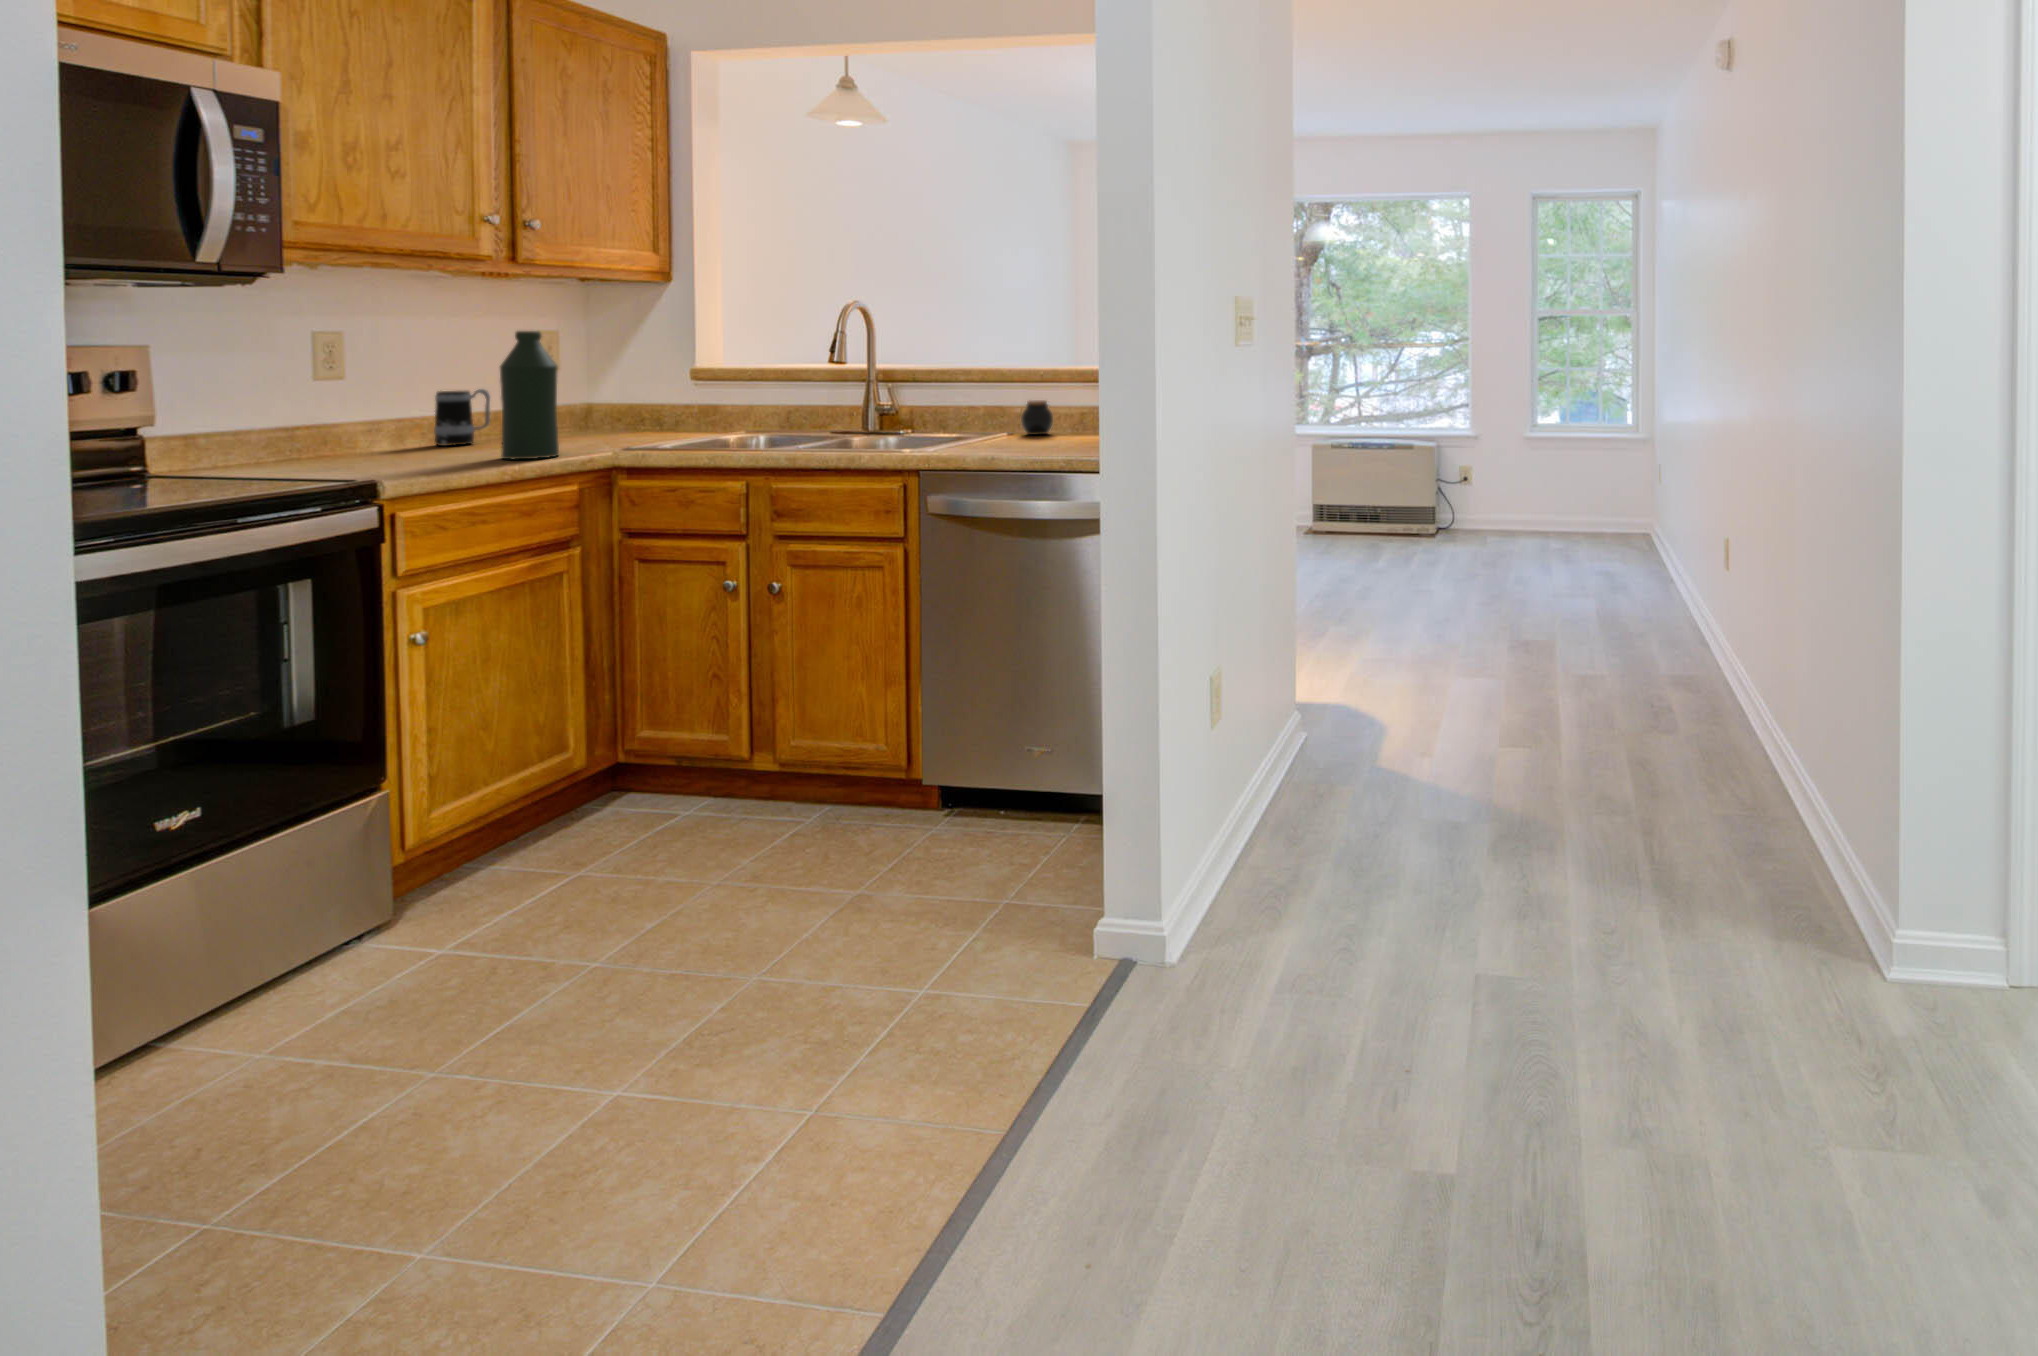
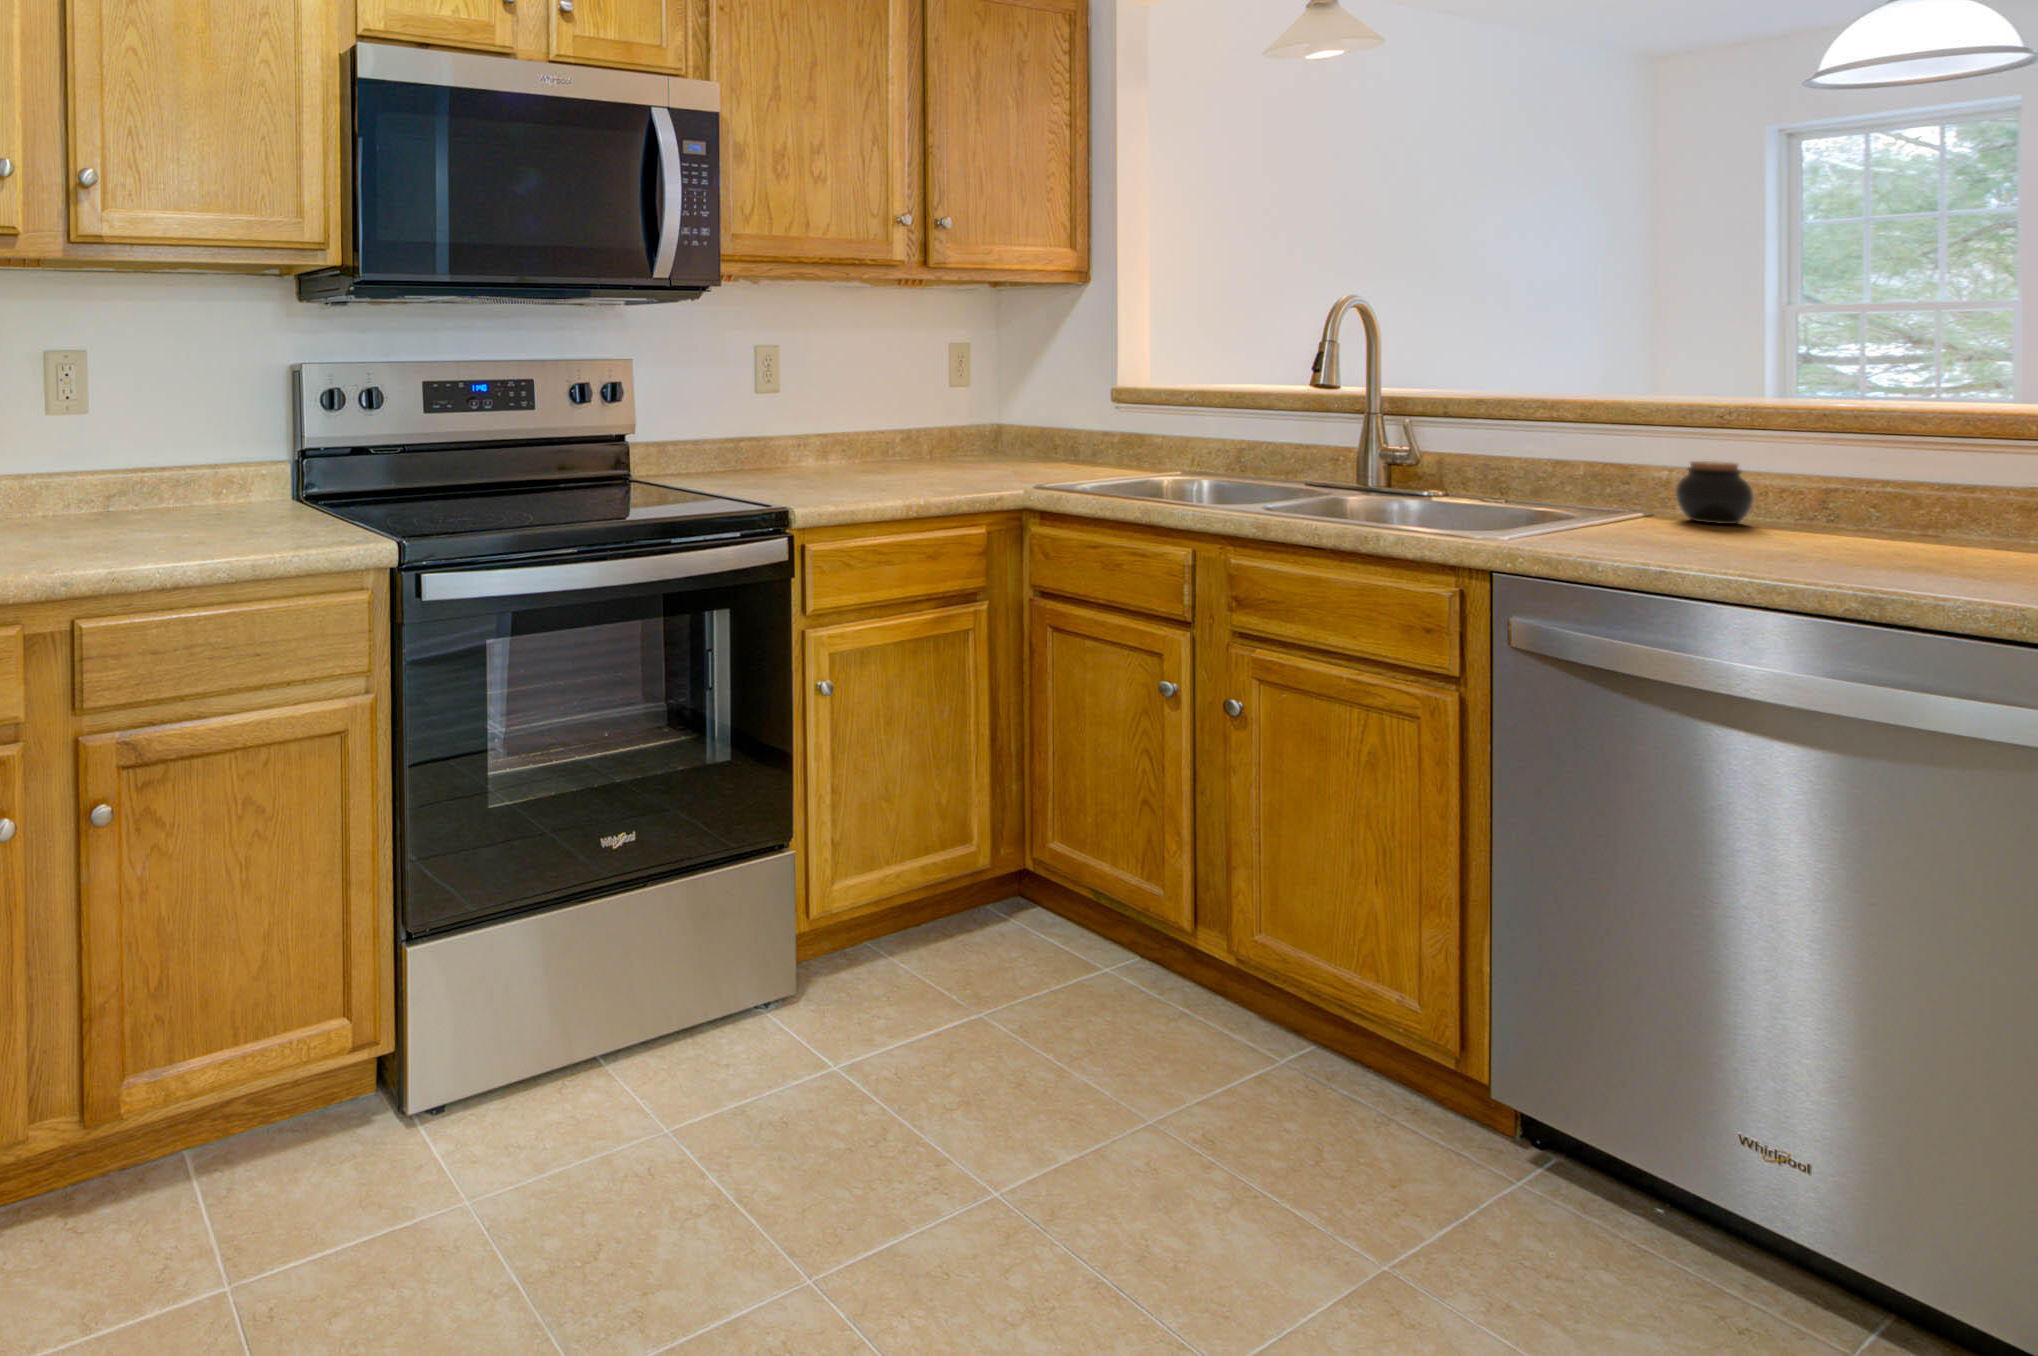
bottle: present [500,331,559,459] -> none [909,343,968,491]
mug: present [434,389,490,446] -> none [855,406,904,465]

